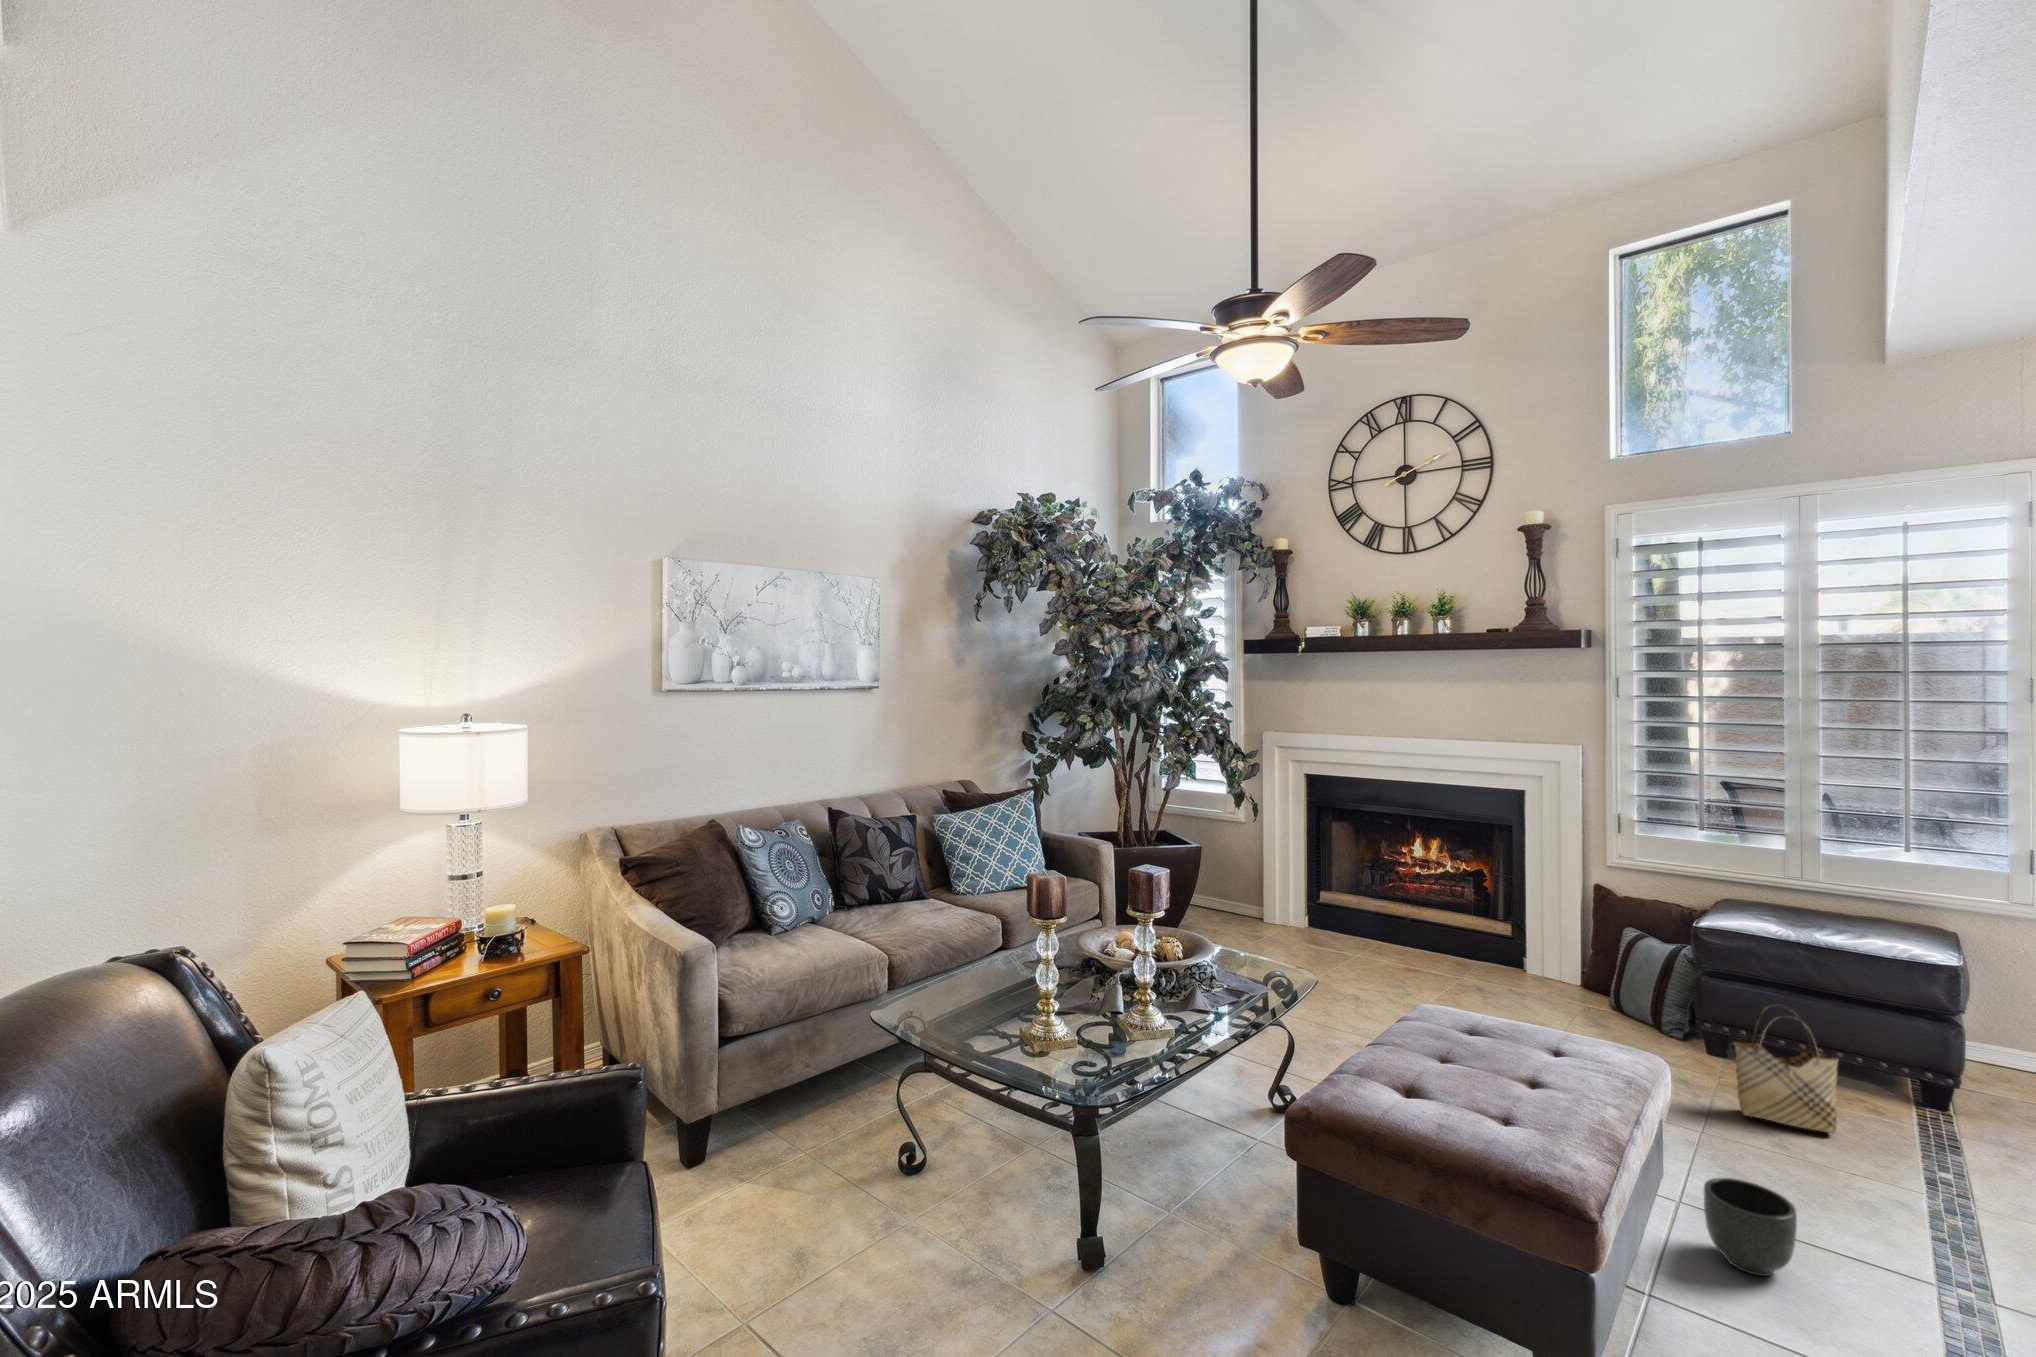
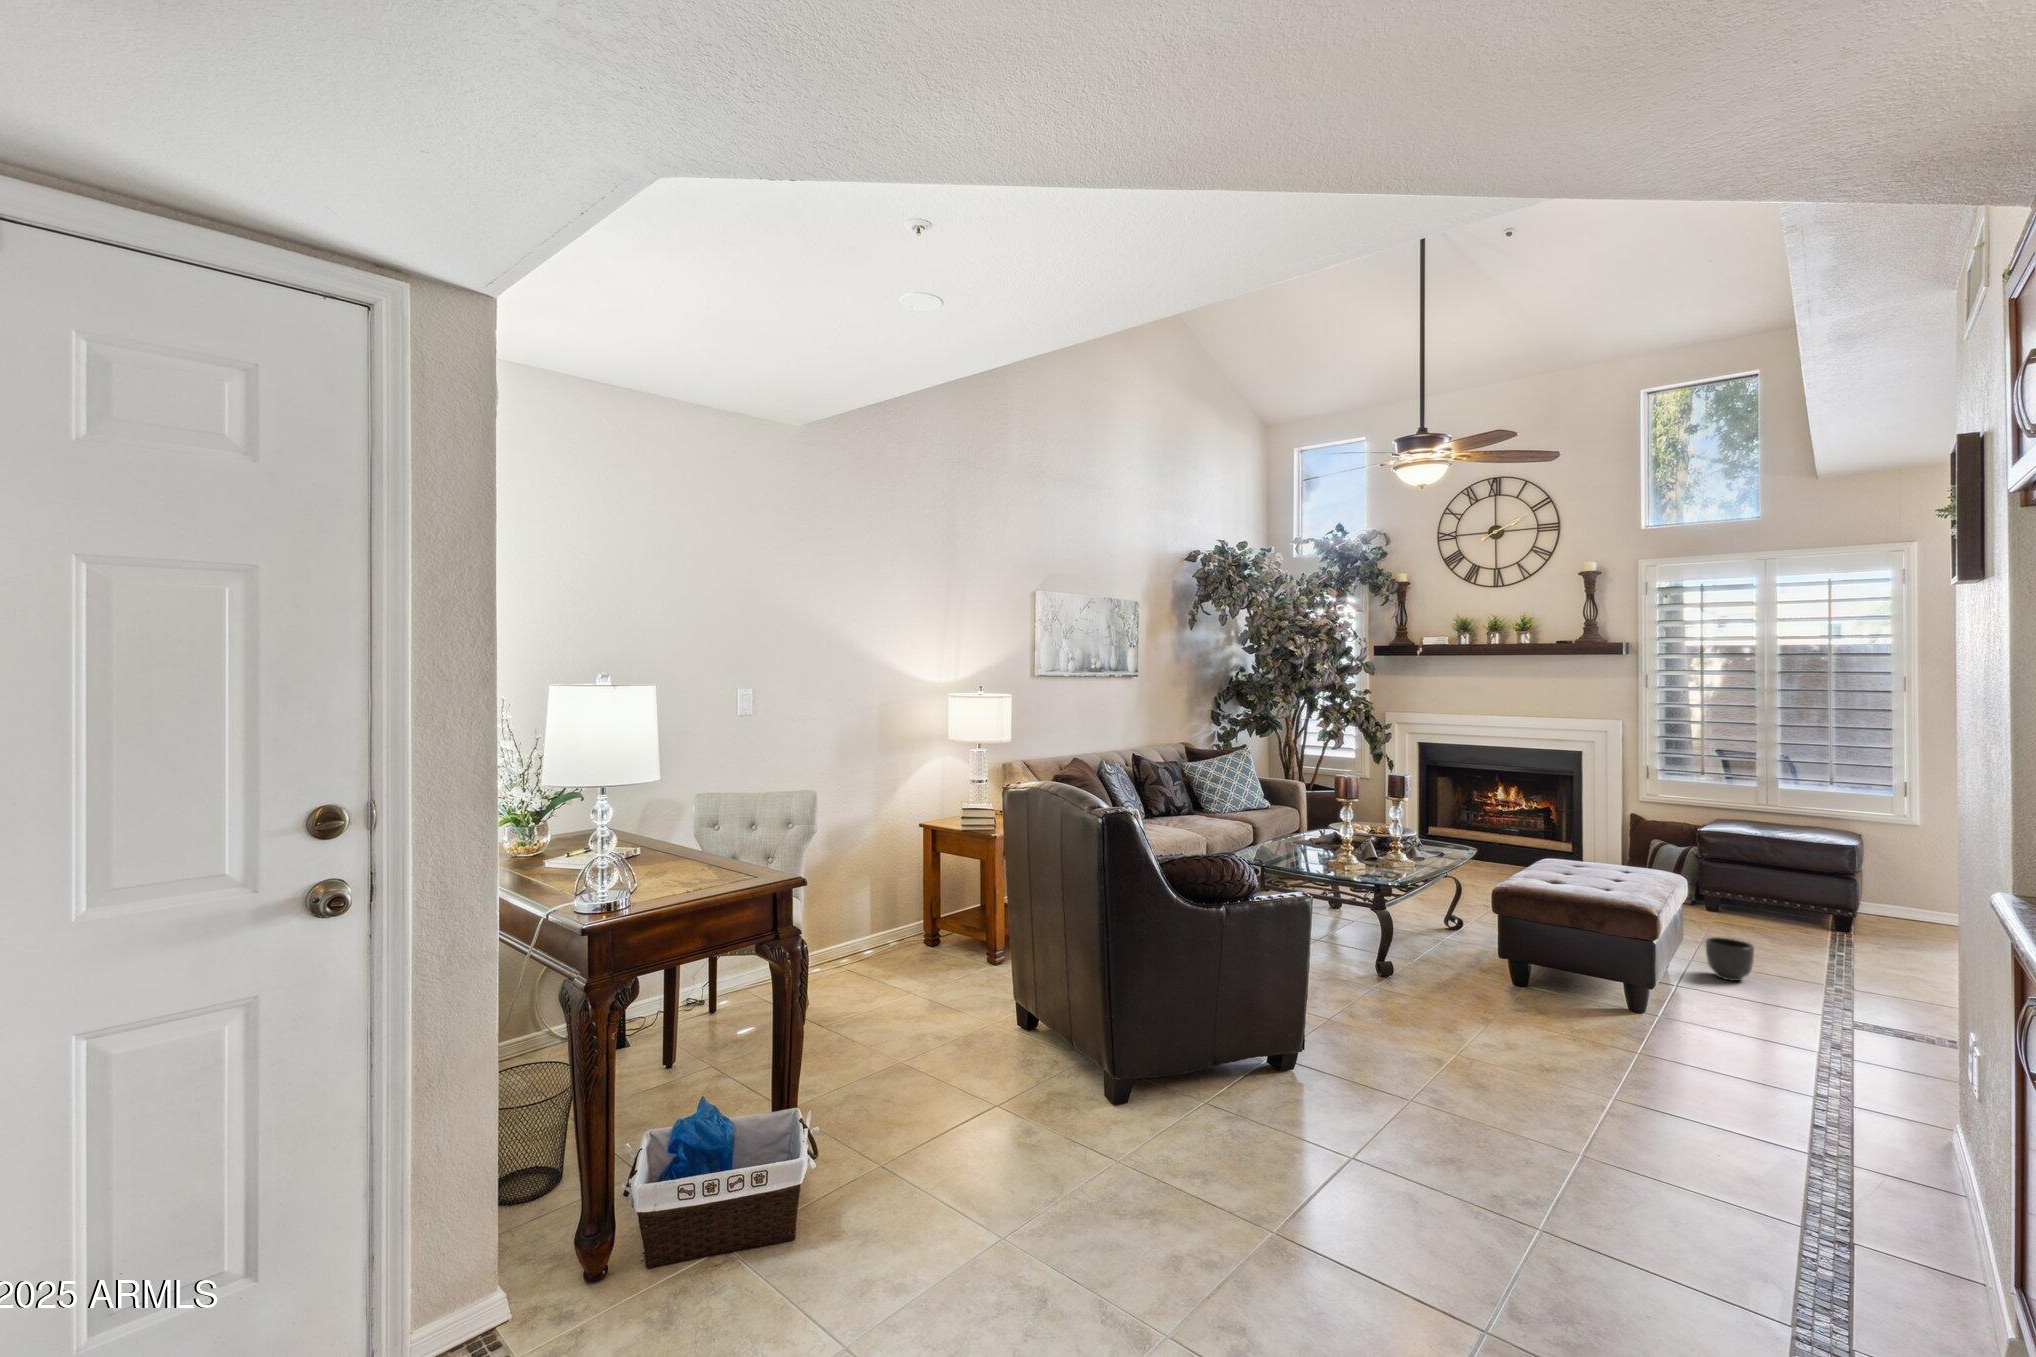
woven basket: present [1734,1004,1838,1133] -> none [1722,867,1783,938]

